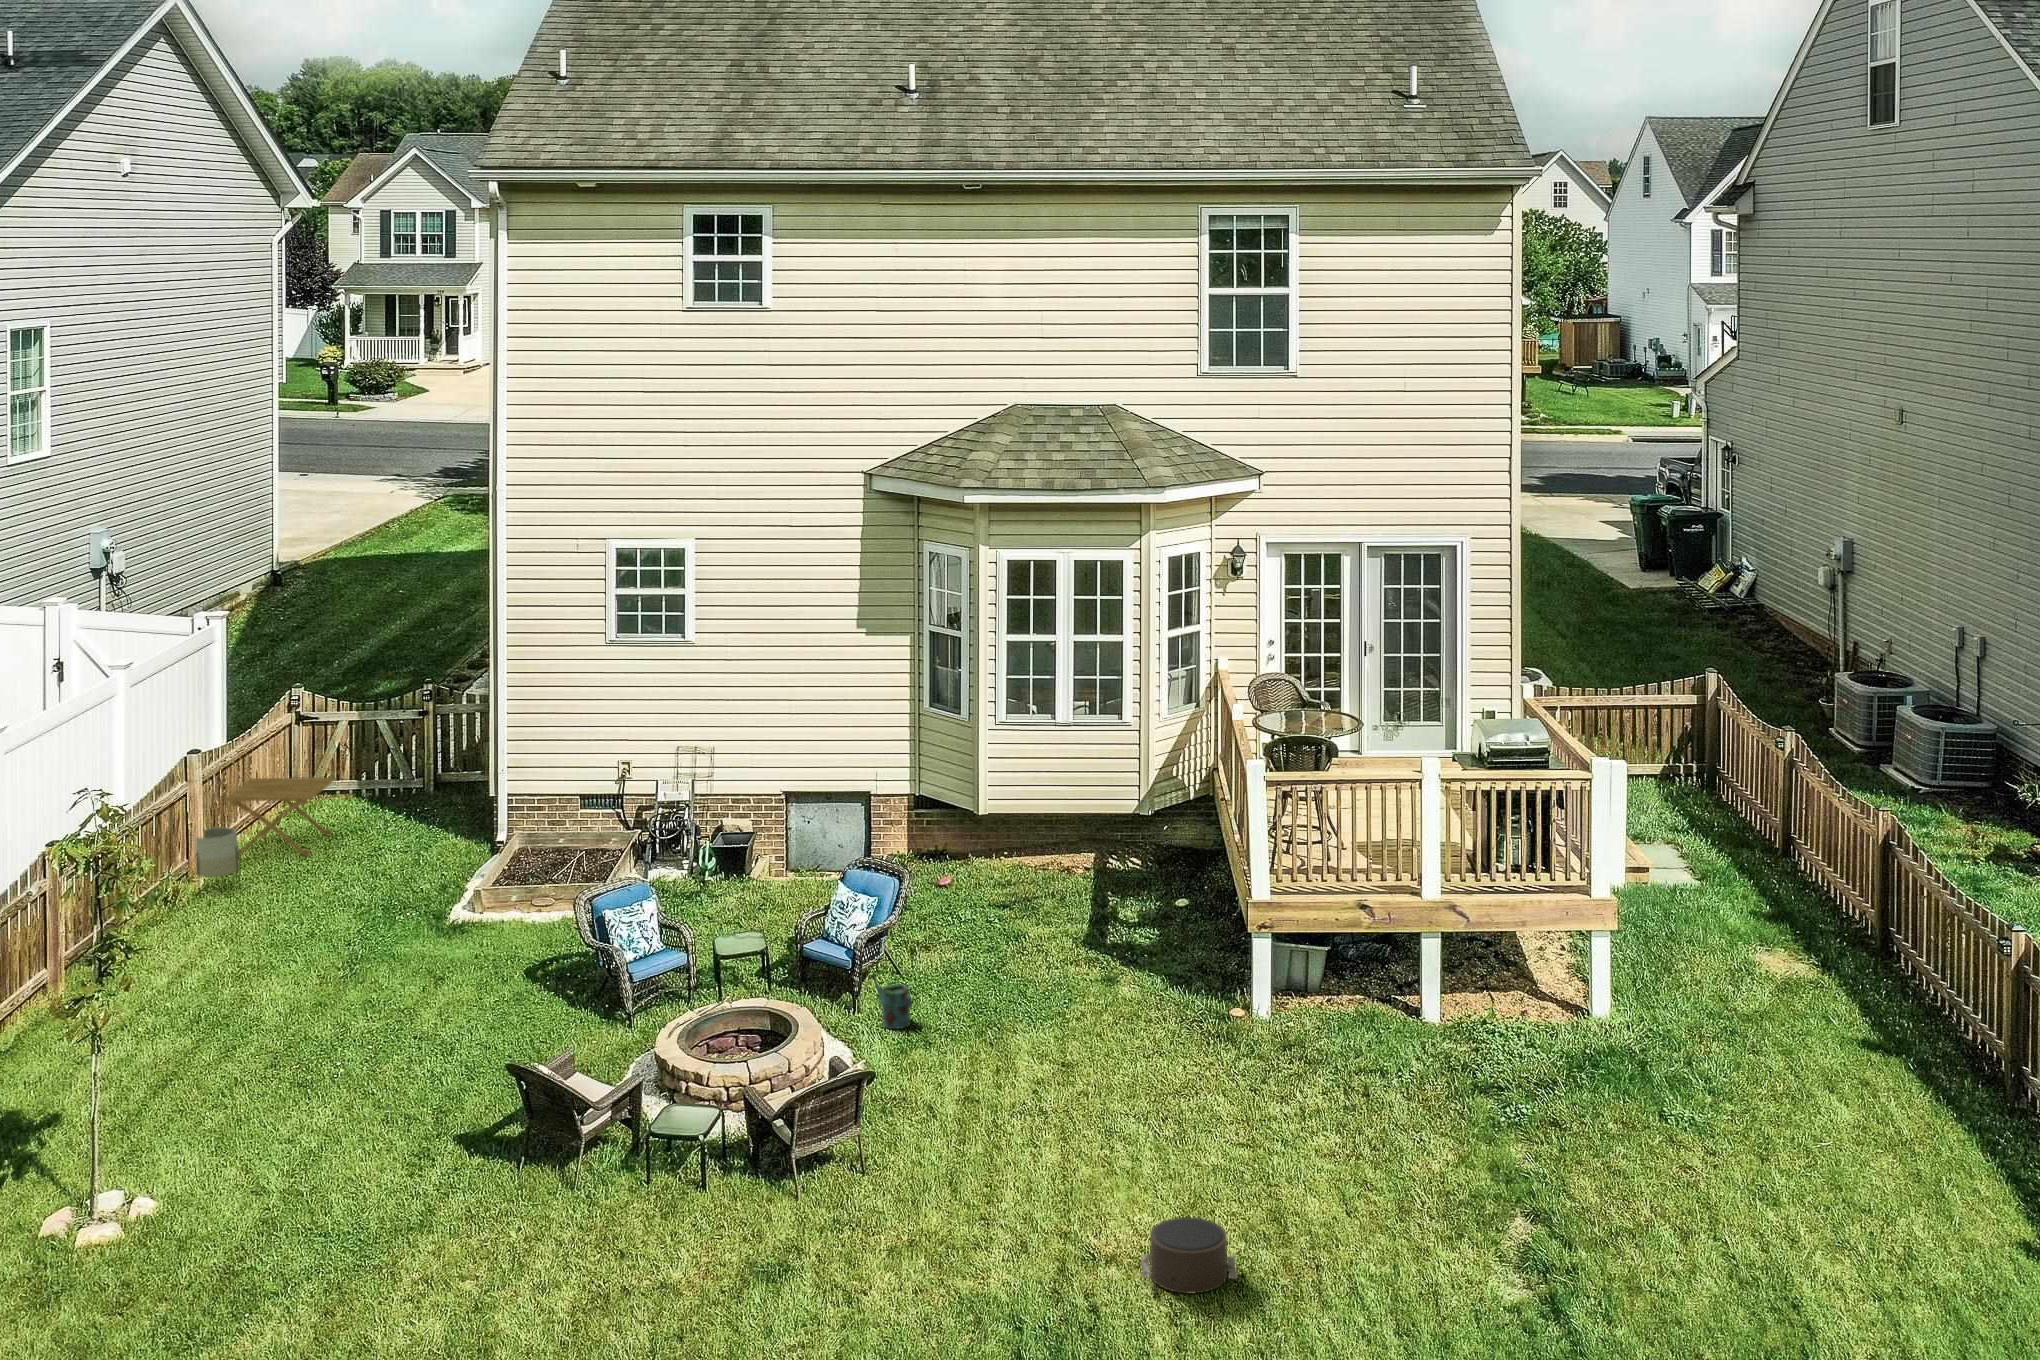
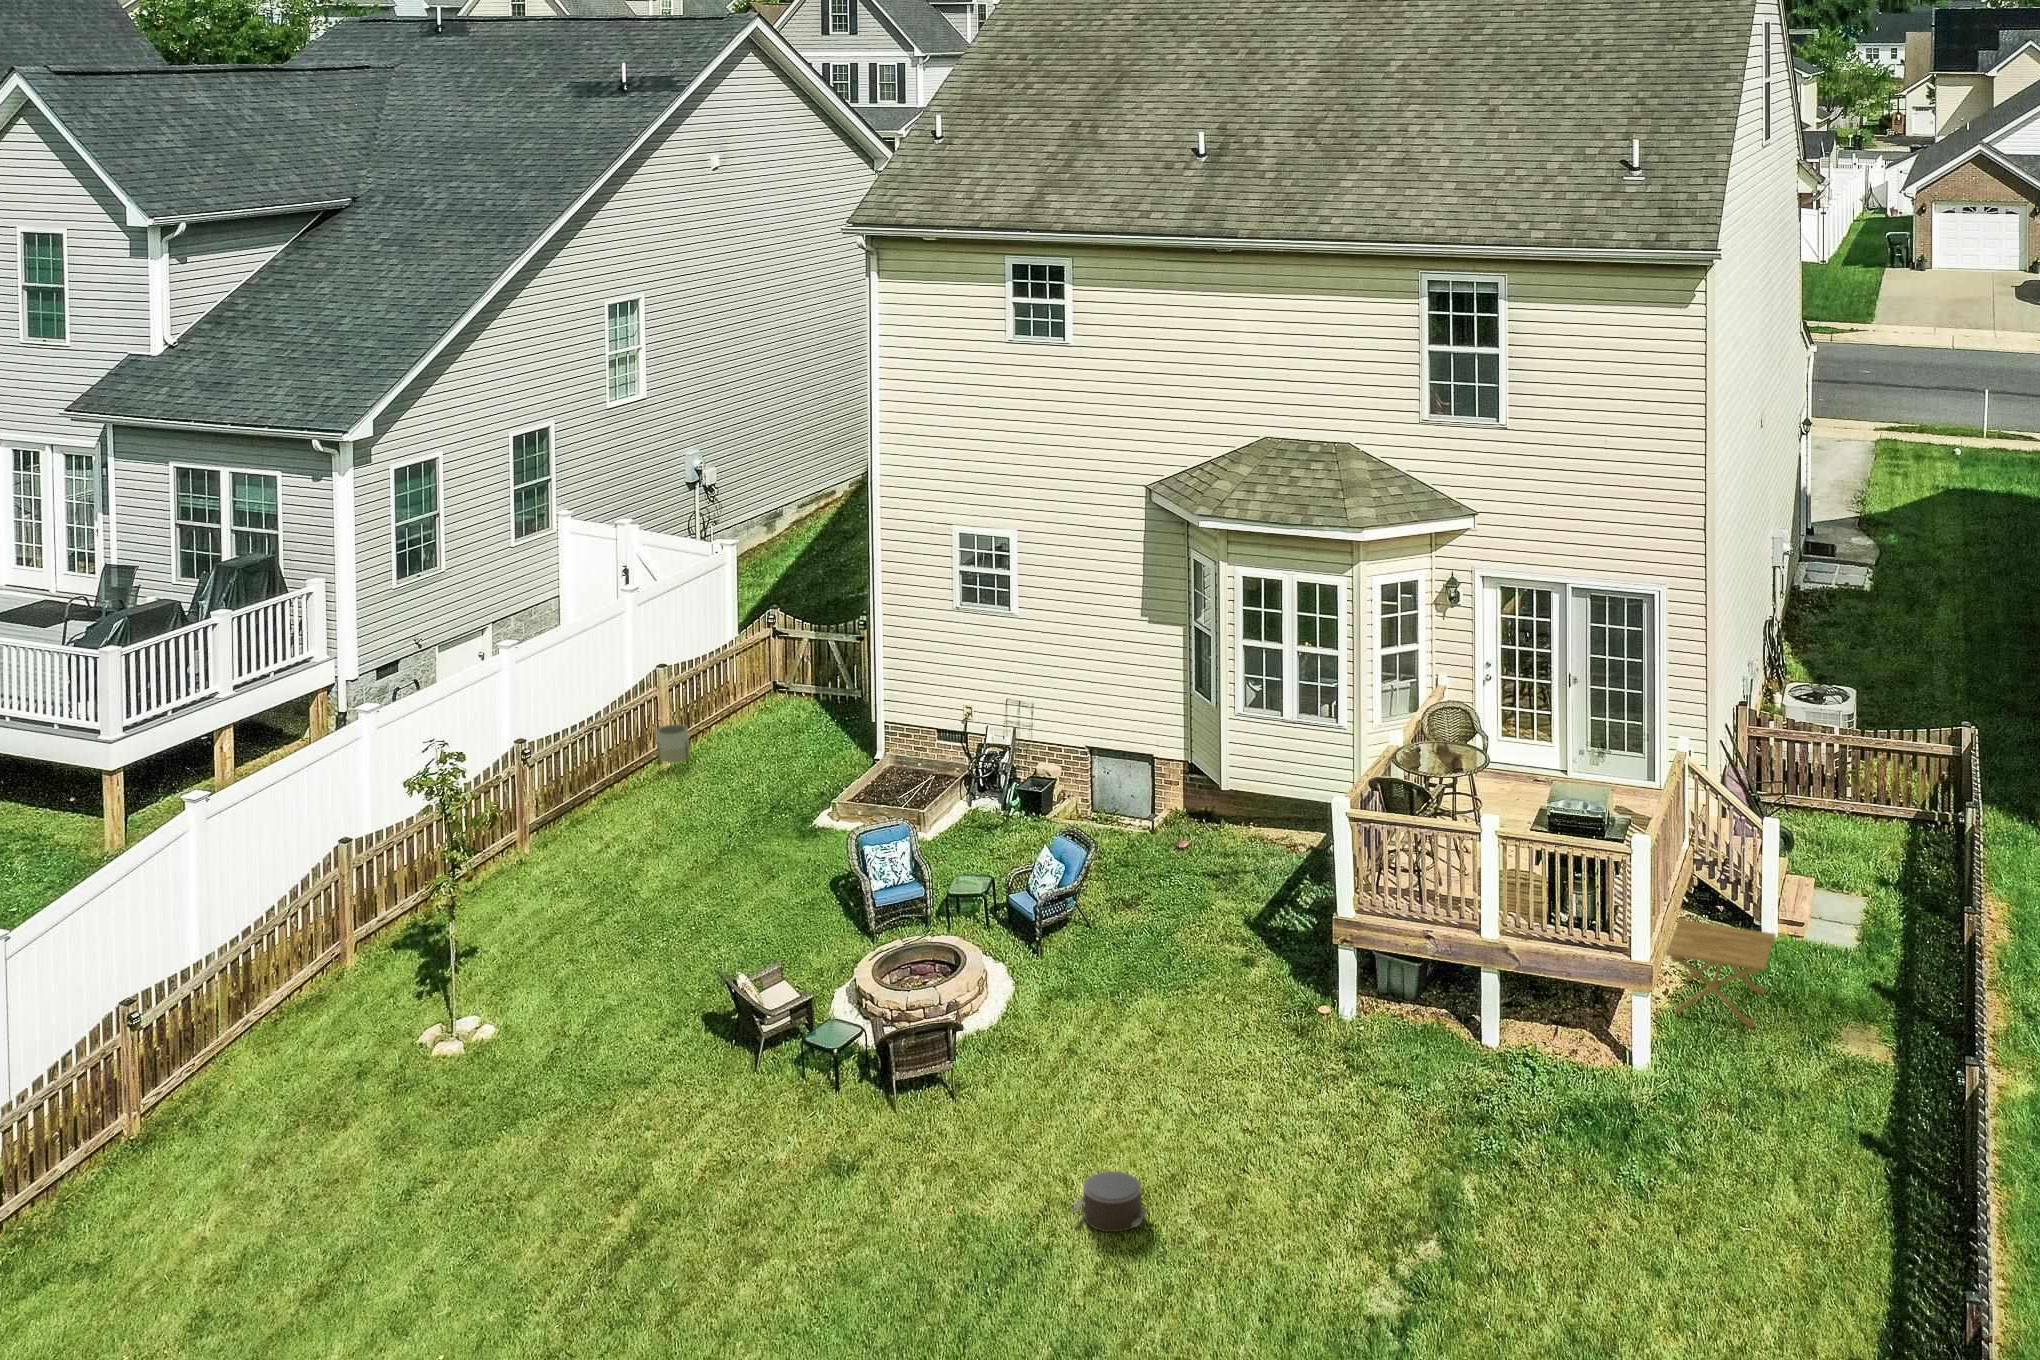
side table: present [225,777,335,857] -> present [1665,920,1775,1027]
watering can: present [869,973,913,1029] -> none [1045,922,1070,969]

